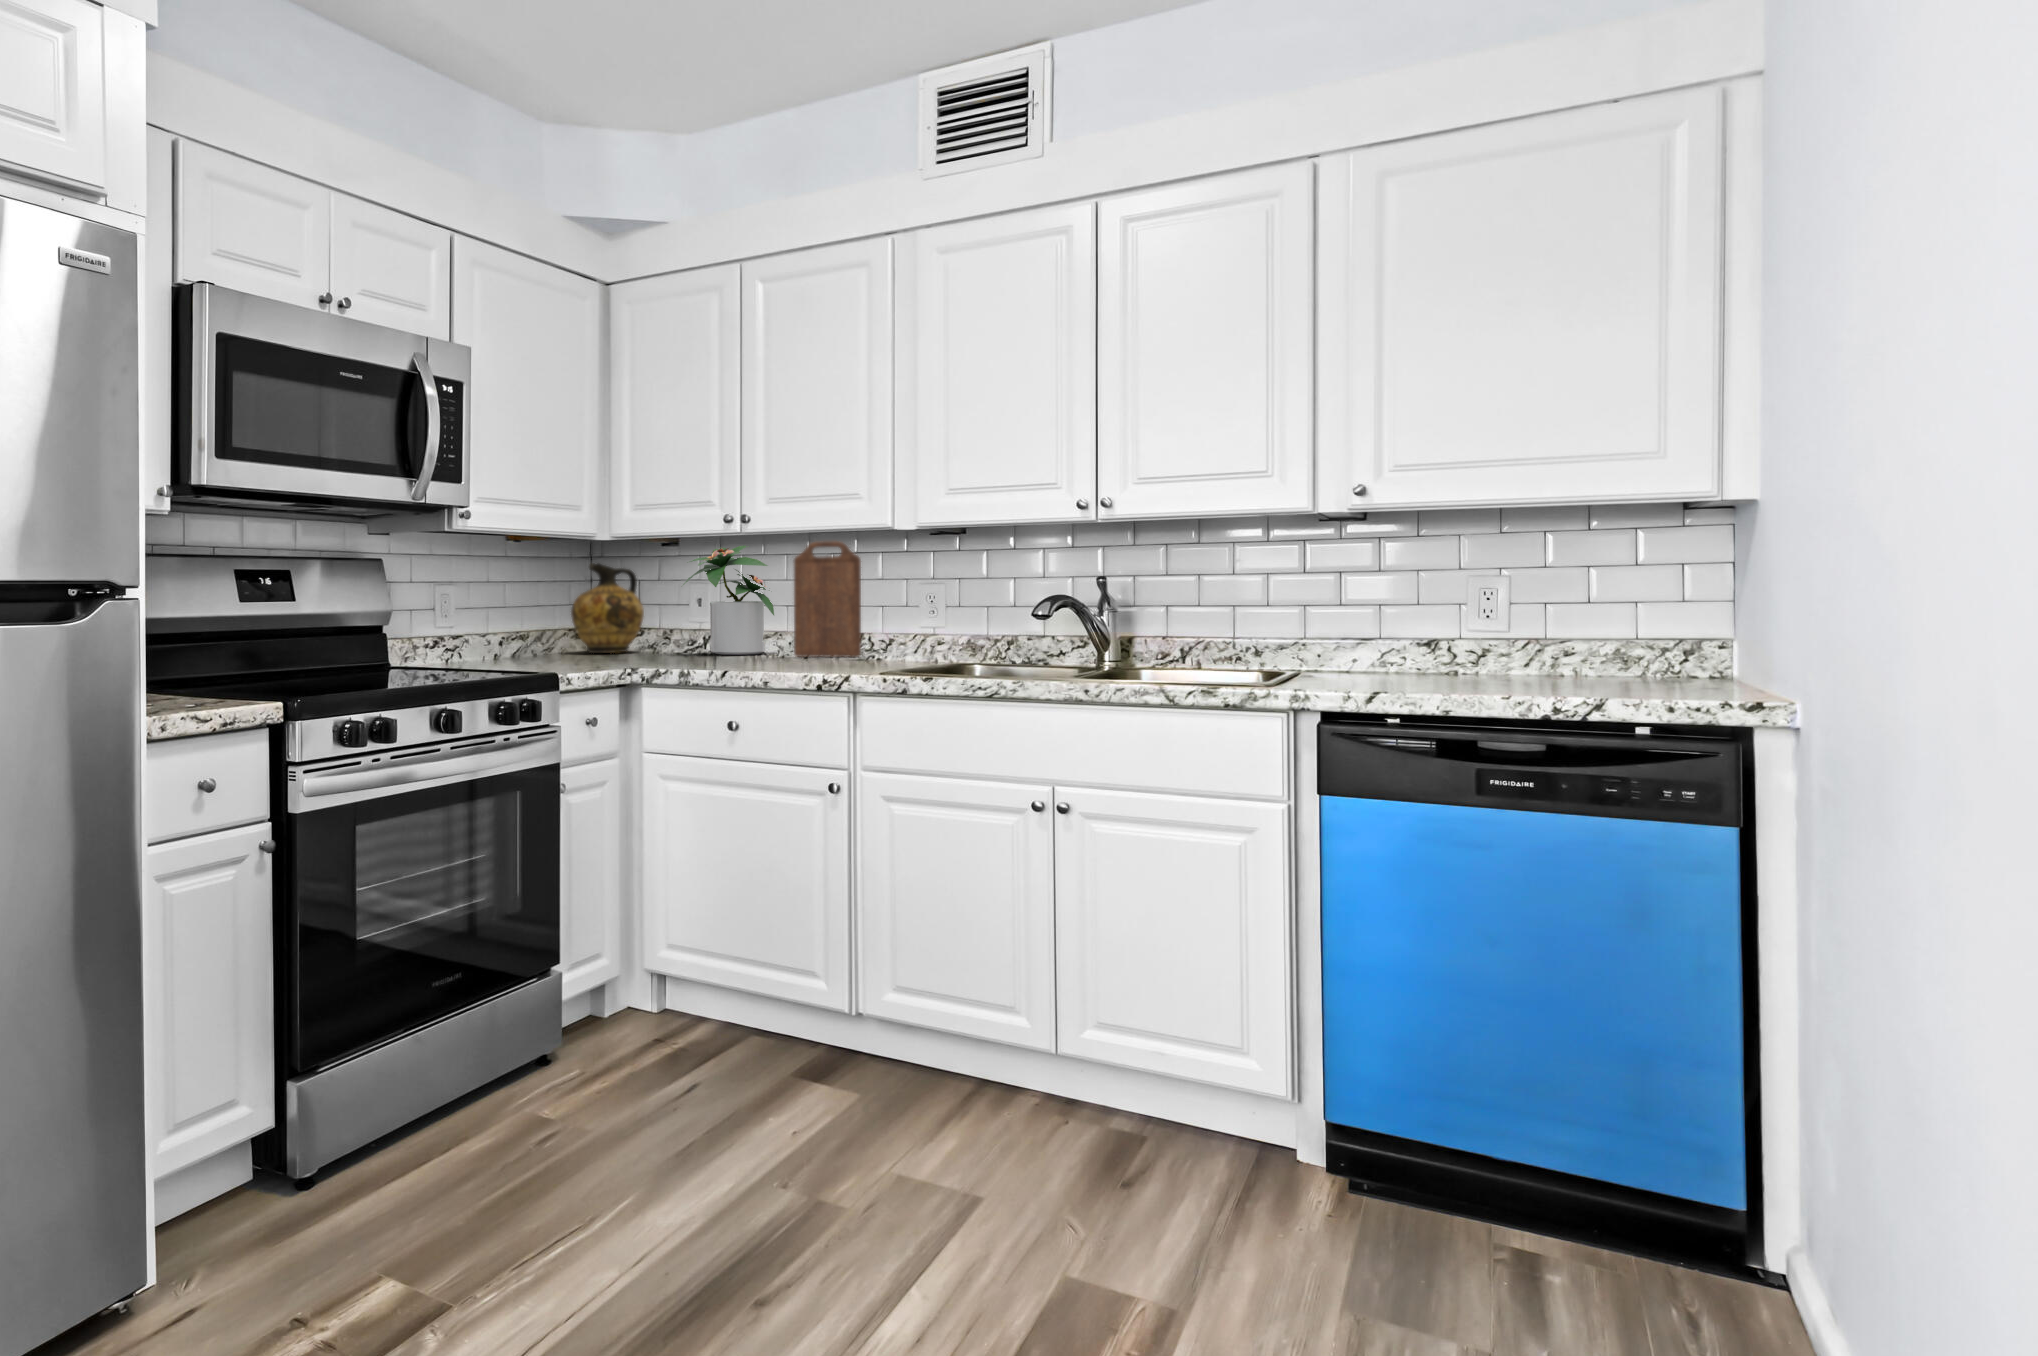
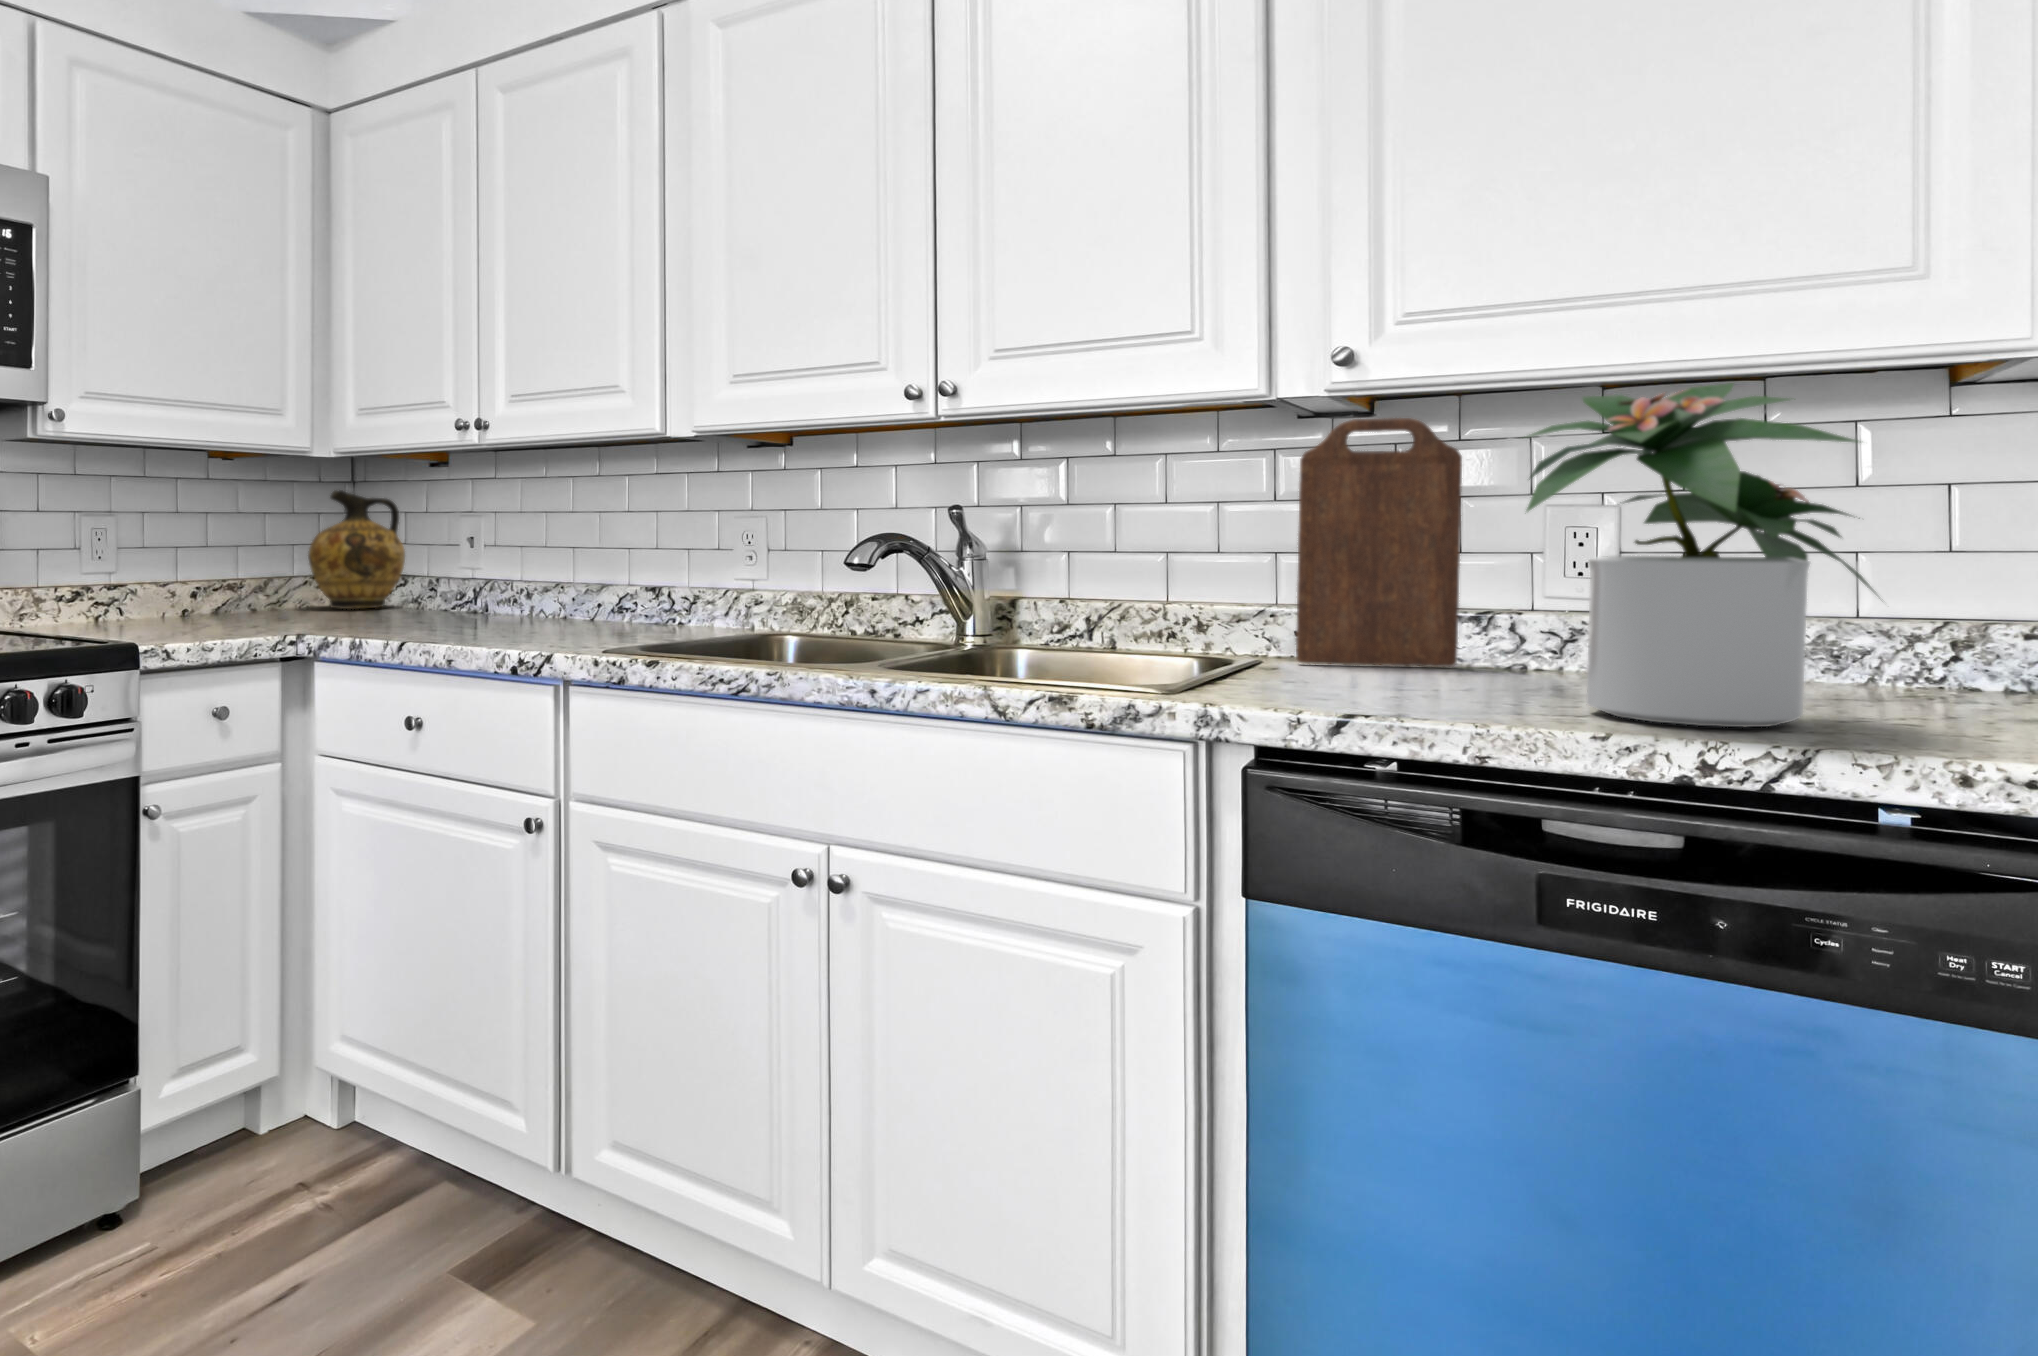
cutting board: present [794,541,861,657] -> present [1296,418,1462,667]
potted plant: present [683,545,774,655] -> present [1527,383,1876,727]

